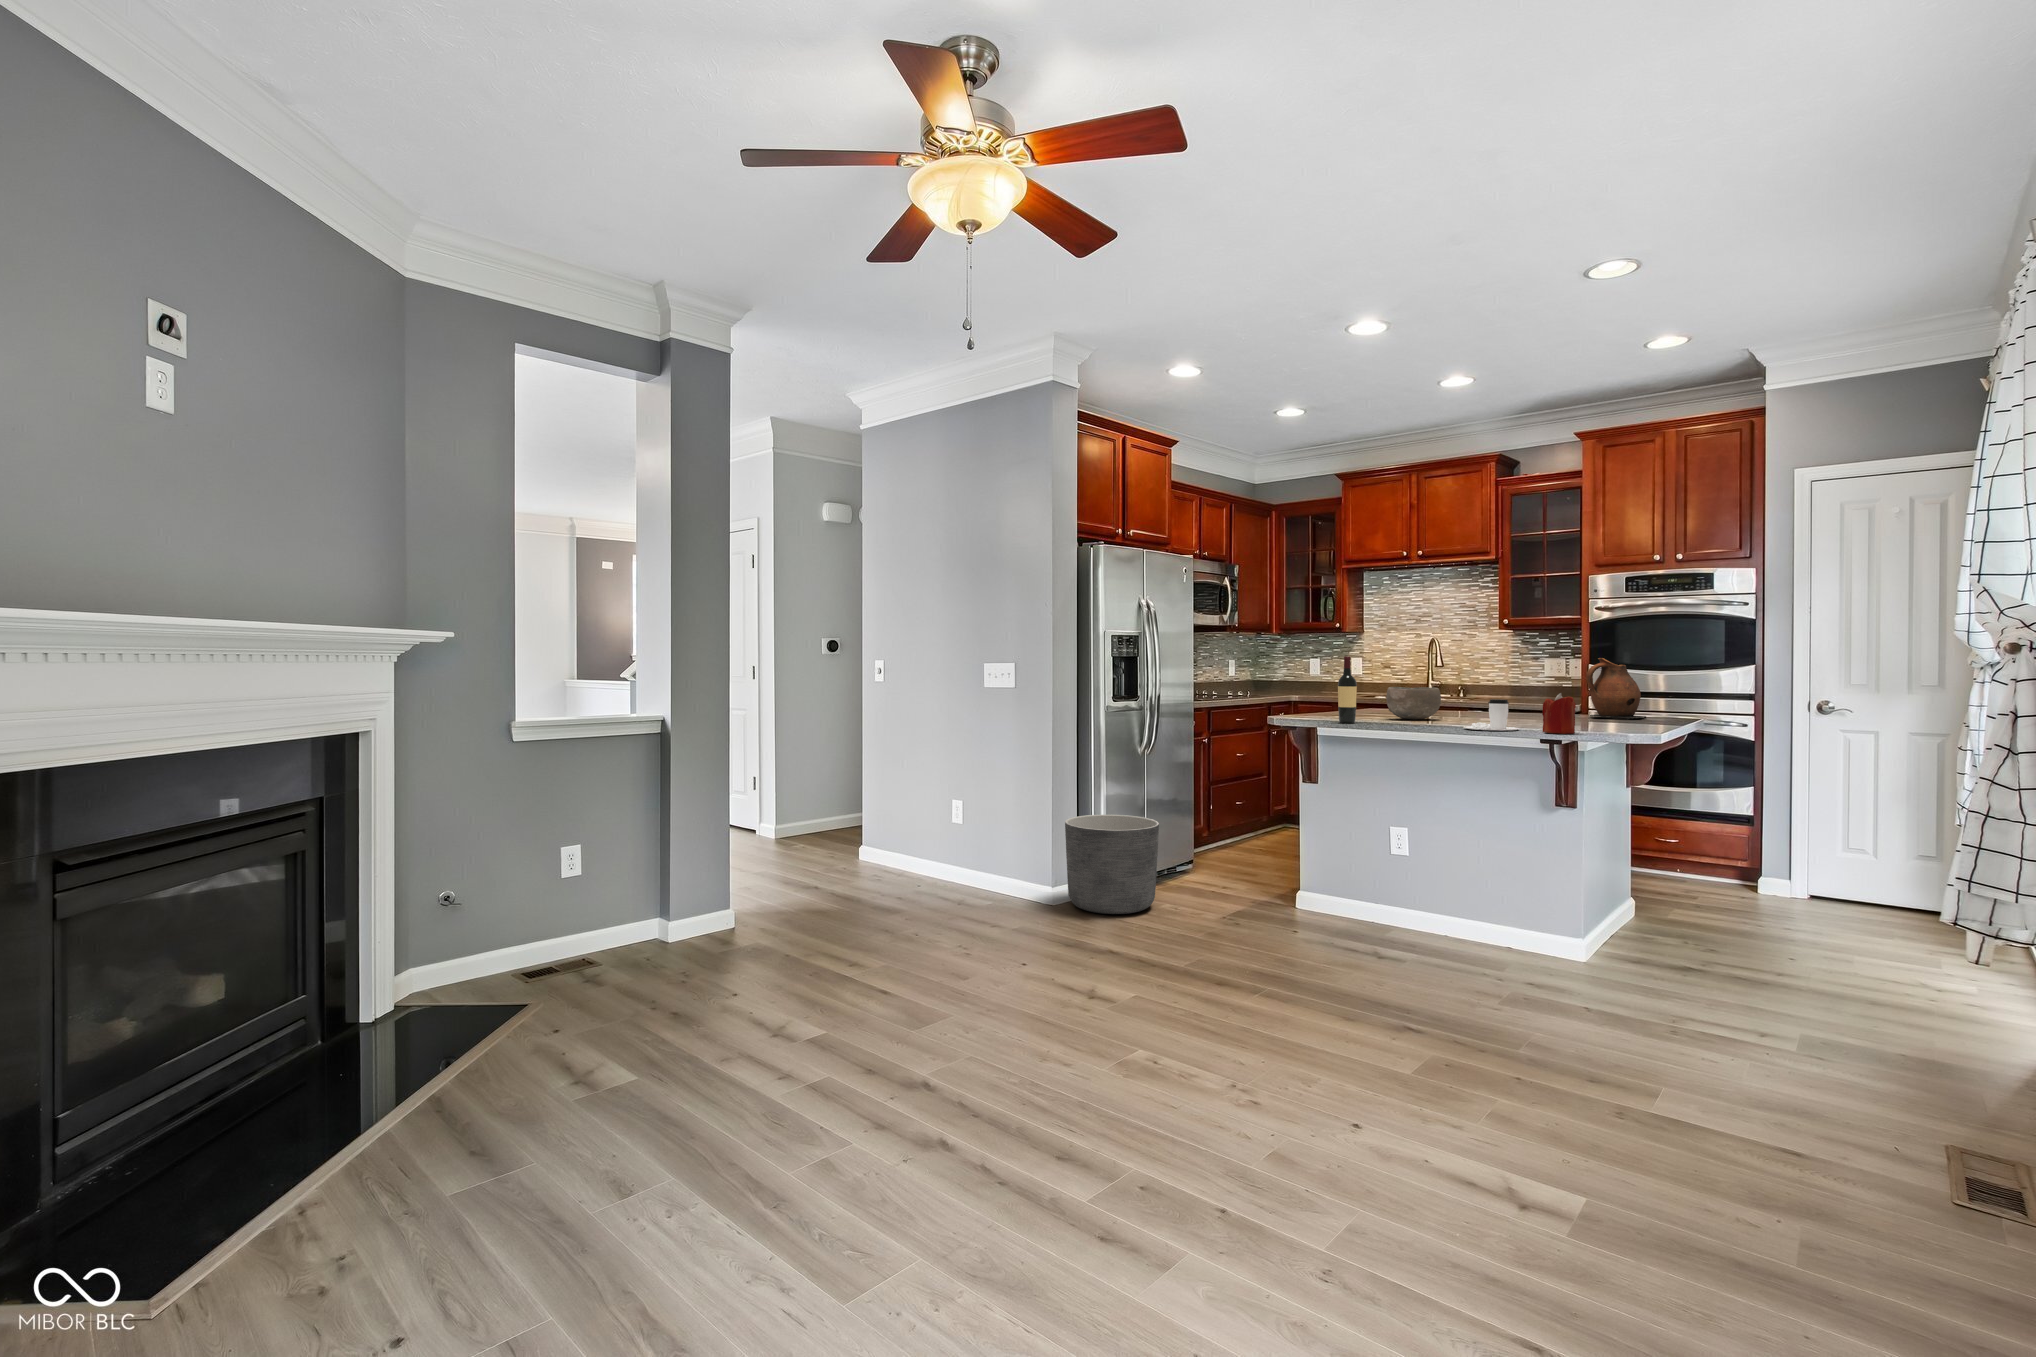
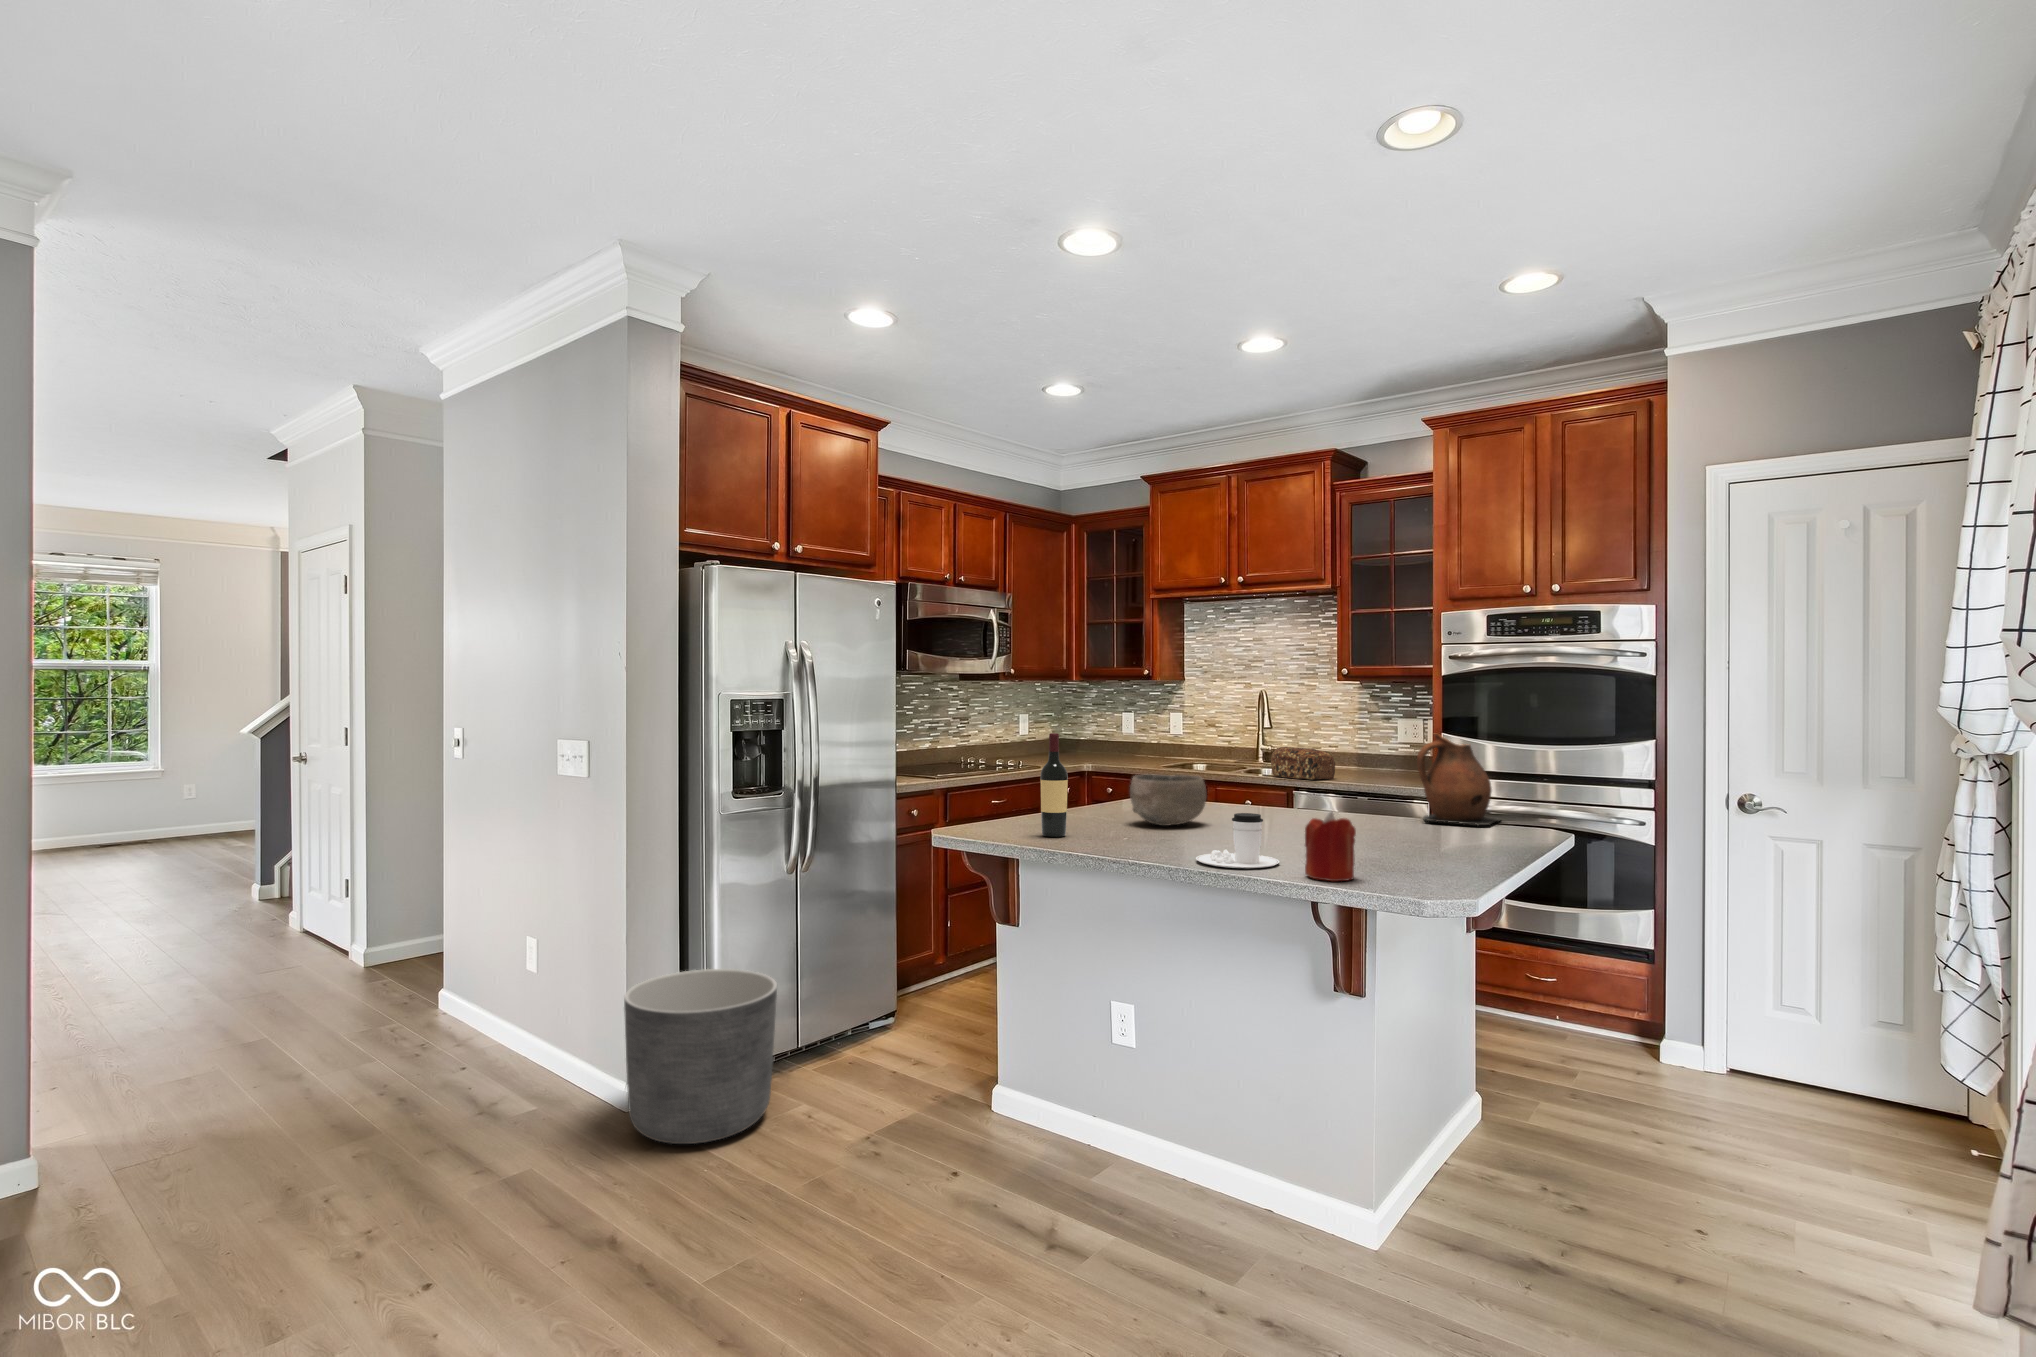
bread loaf: none [1443,681,1496,704] -> present [1271,747,1335,780]

